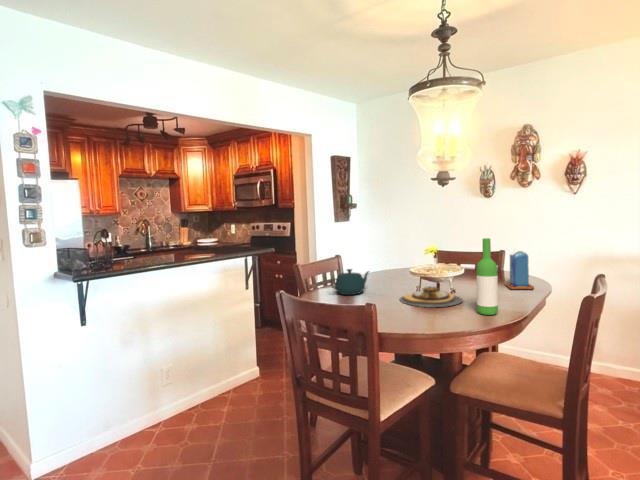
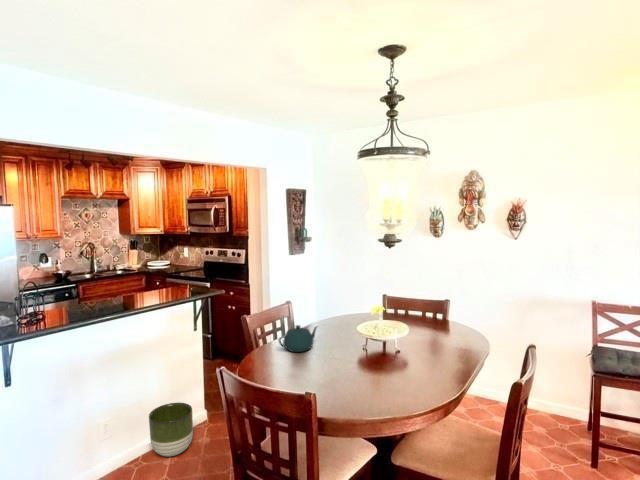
wine bottle: present [477,238,498,315] -> none [416,309,435,383]
candle: present [505,248,534,289] -> none [446,305,472,346]
plate: present [400,286,462,307] -> none [345,347,405,371]
planter: none [204,358,246,407] -> present [149,403,193,456]

